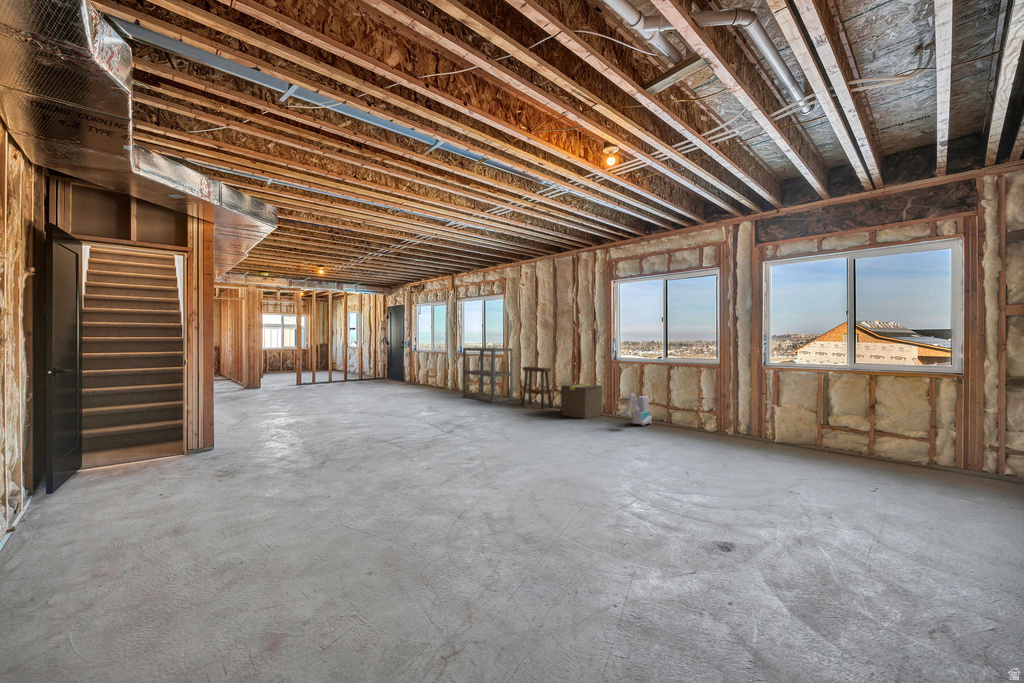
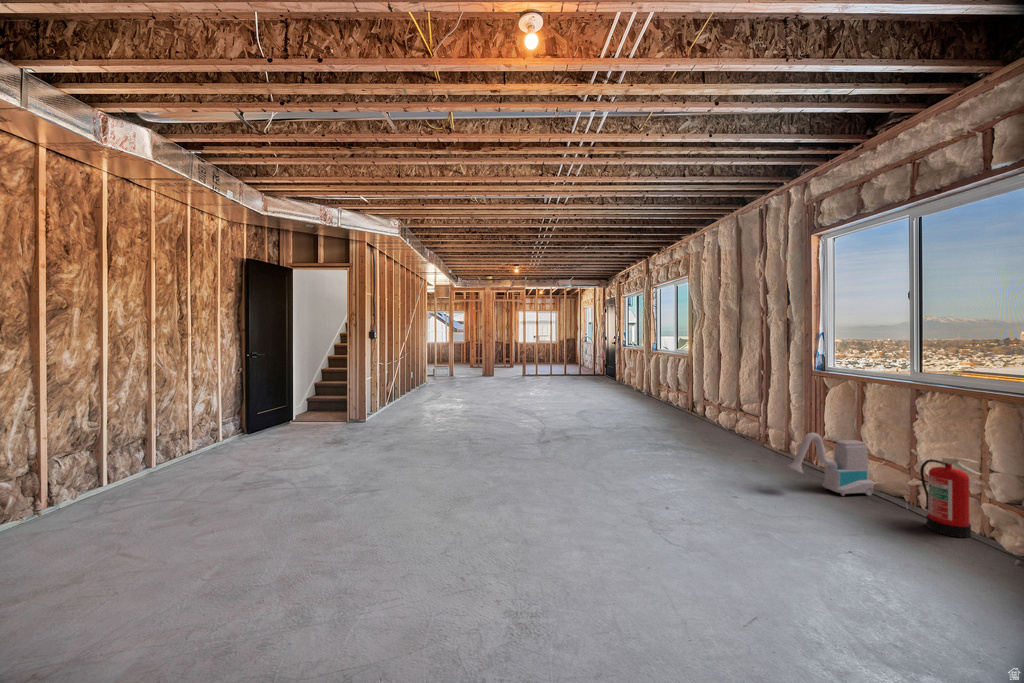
shelving unit: present [463,348,513,403] -> none [641,346,697,419]
stool: present [521,367,552,409] -> none [694,374,735,437]
cardboard box: present [561,383,602,419] -> none [723,405,798,463]
fire extinguisher: none [679,396,705,433] -> present [920,457,980,538]

